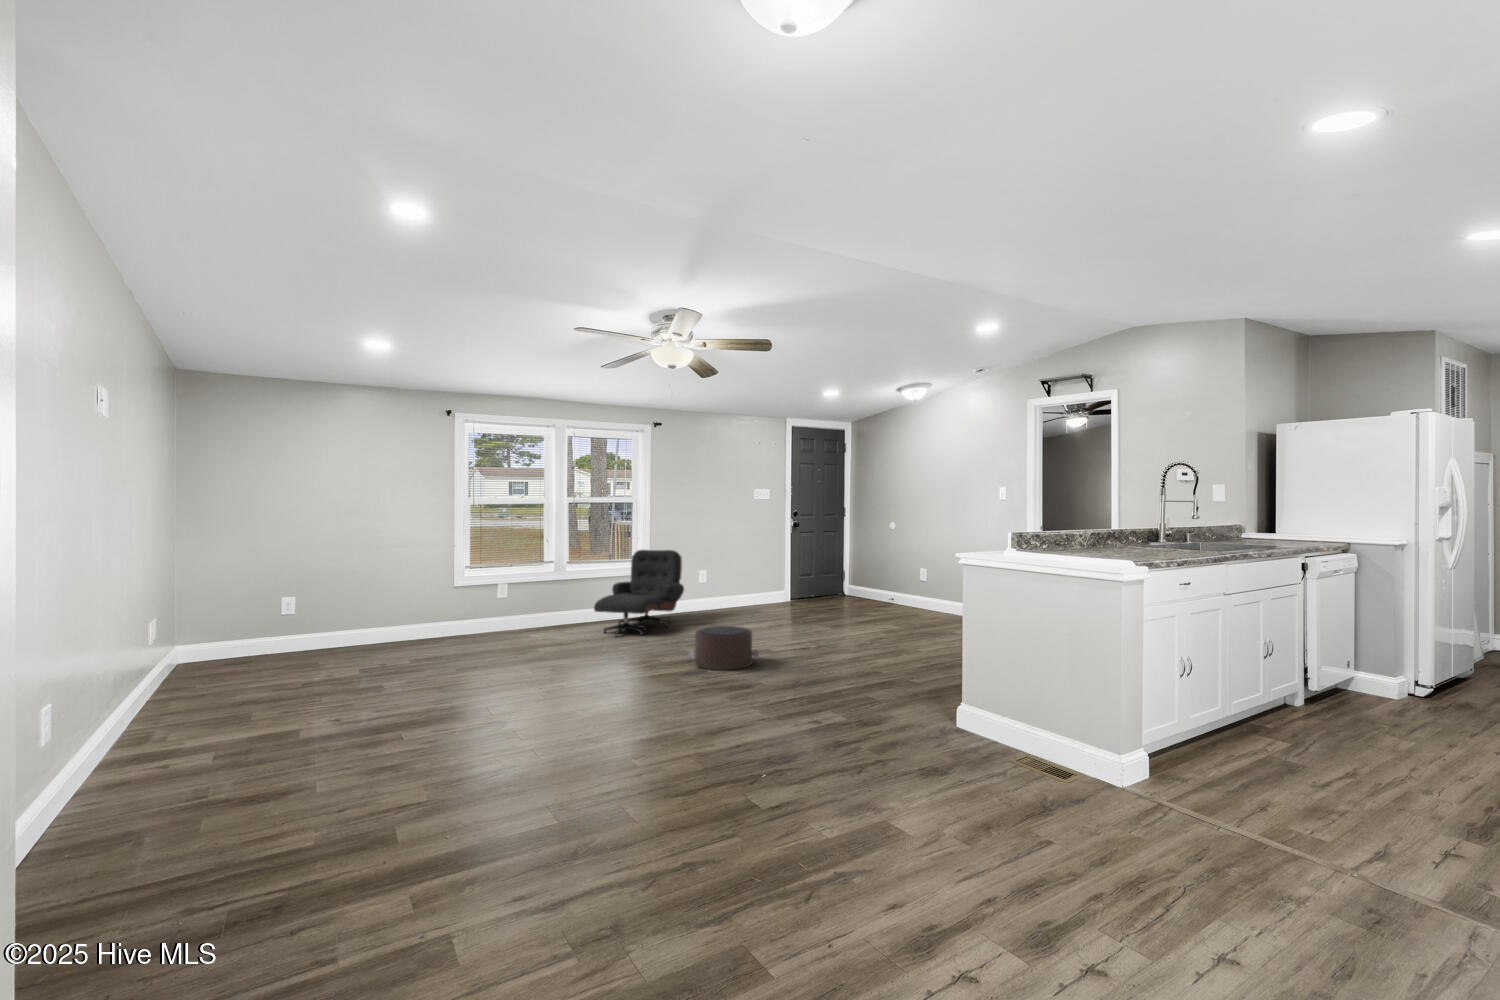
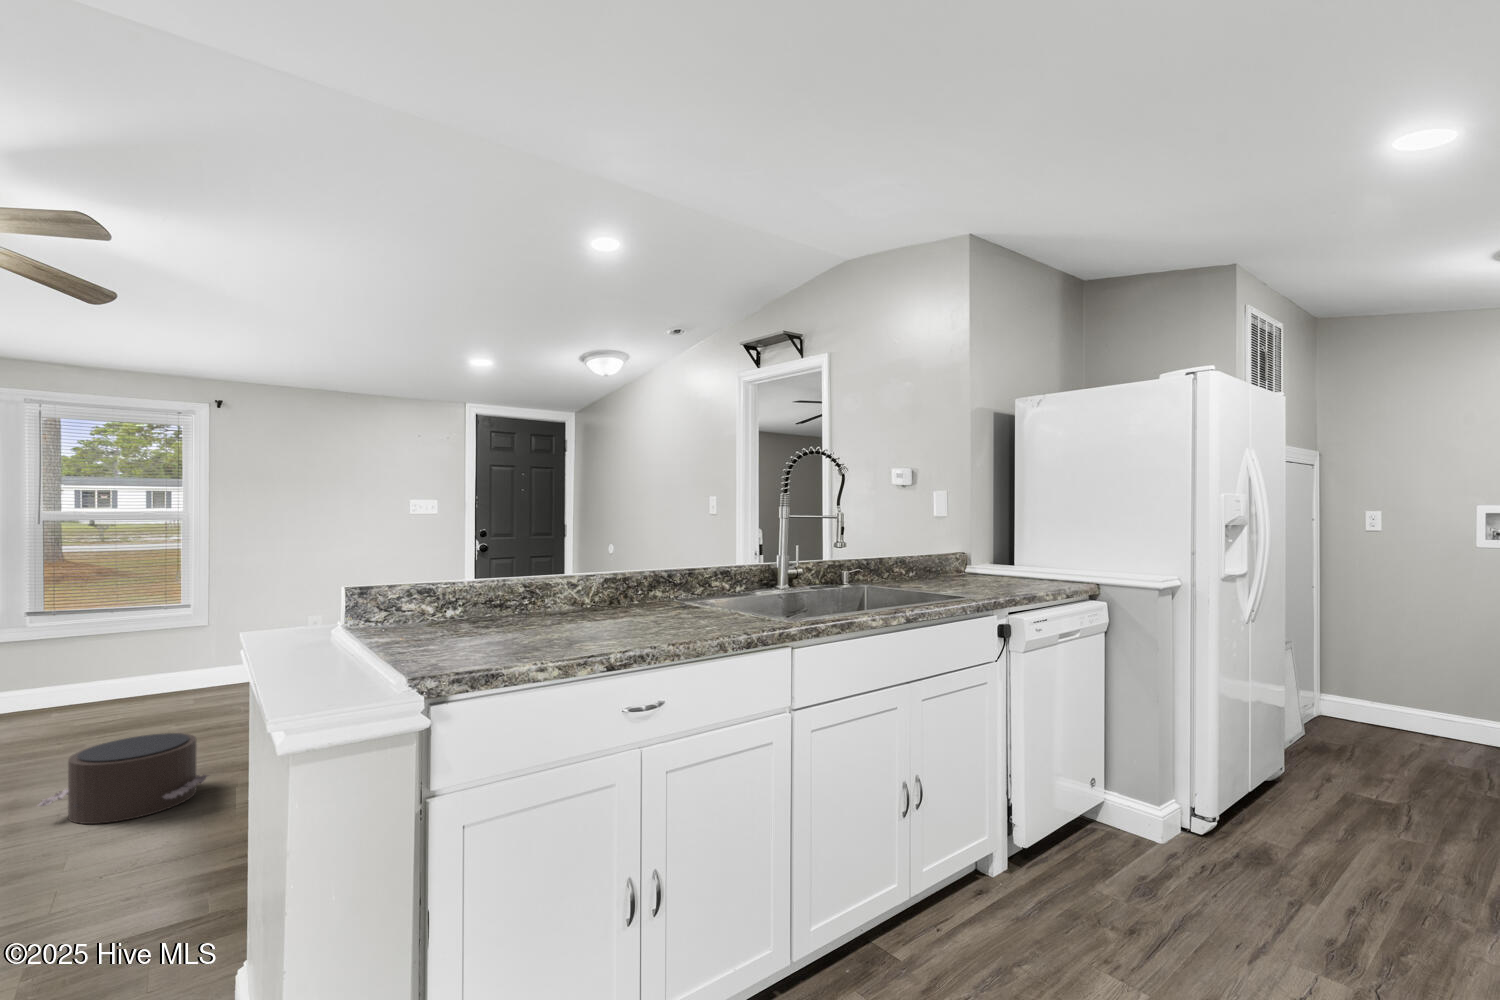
lounge chair: present [594,550,684,636] -> none [40,594,249,741]

